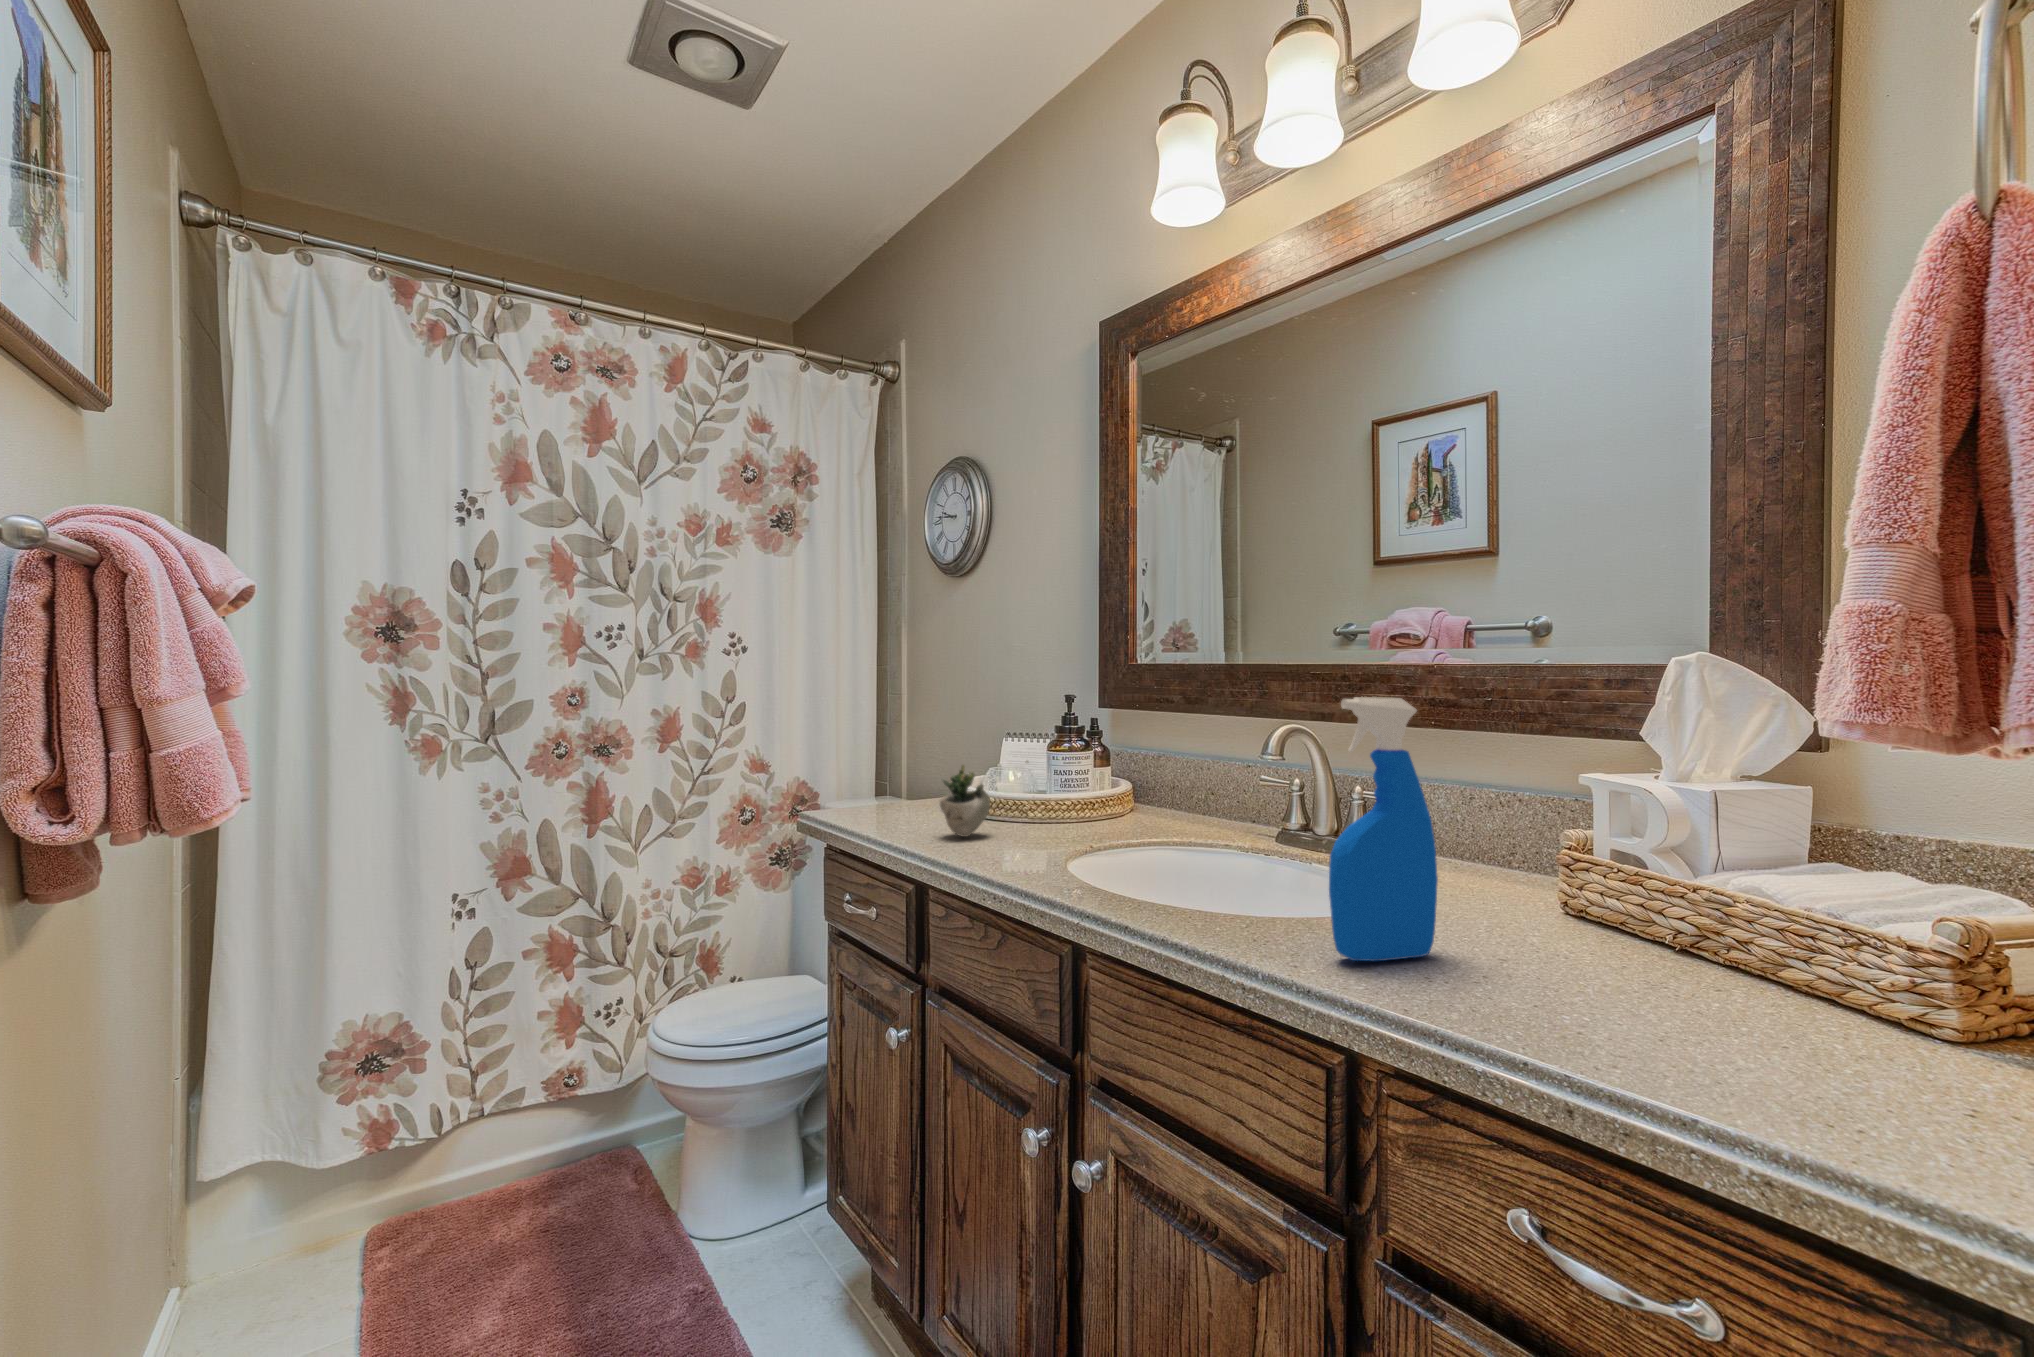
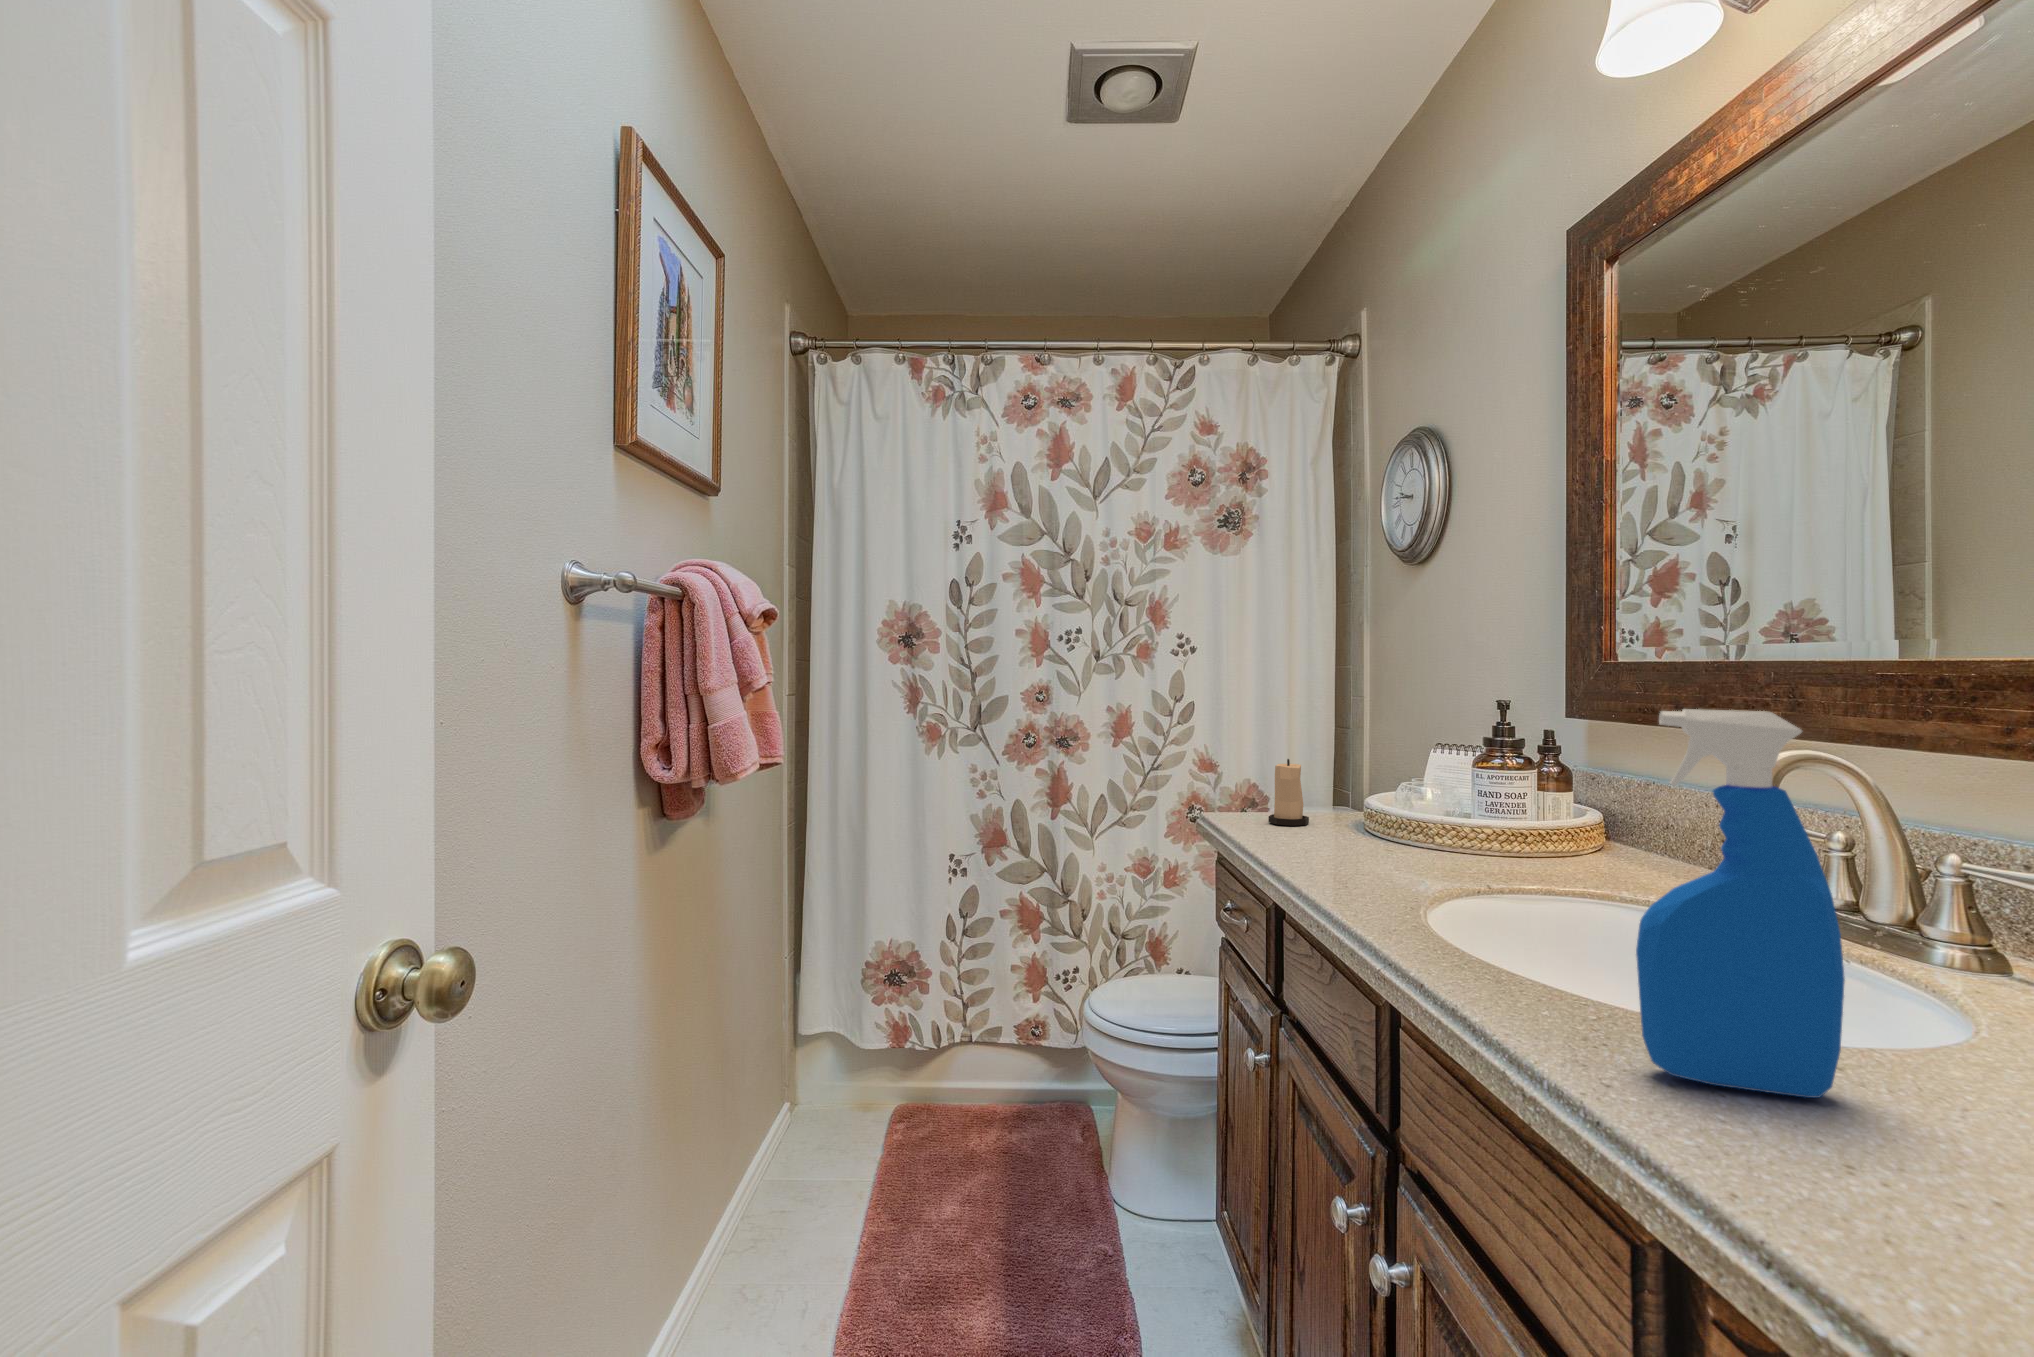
candle: none [865,753,899,817] -> present [1269,759,1309,826]
succulent plant: present [940,761,1028,837] -> none [1318,774,1415,855]

